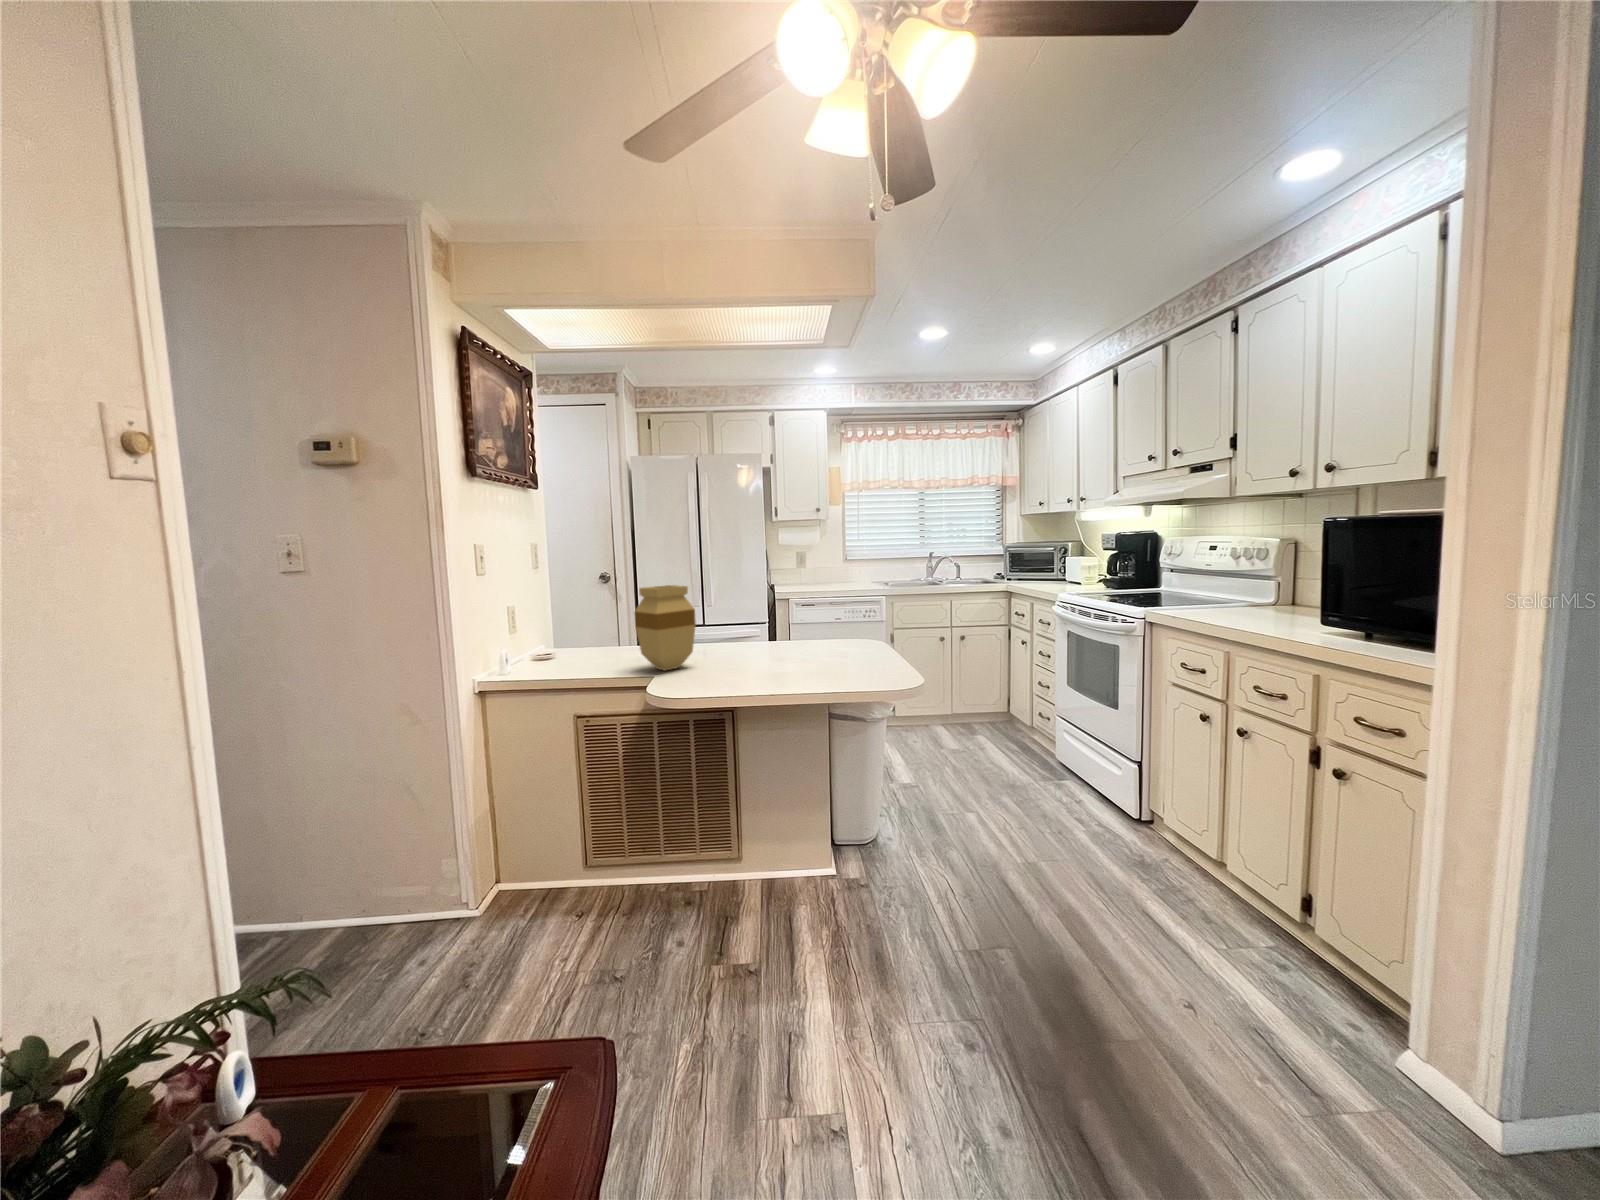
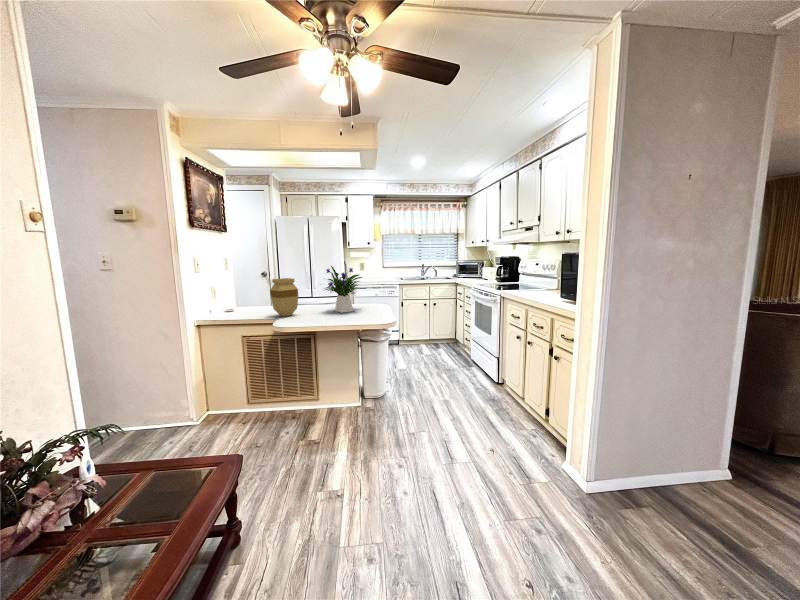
flower arrangement: none [740,555,840,661] -> present [325,266,362,313]

